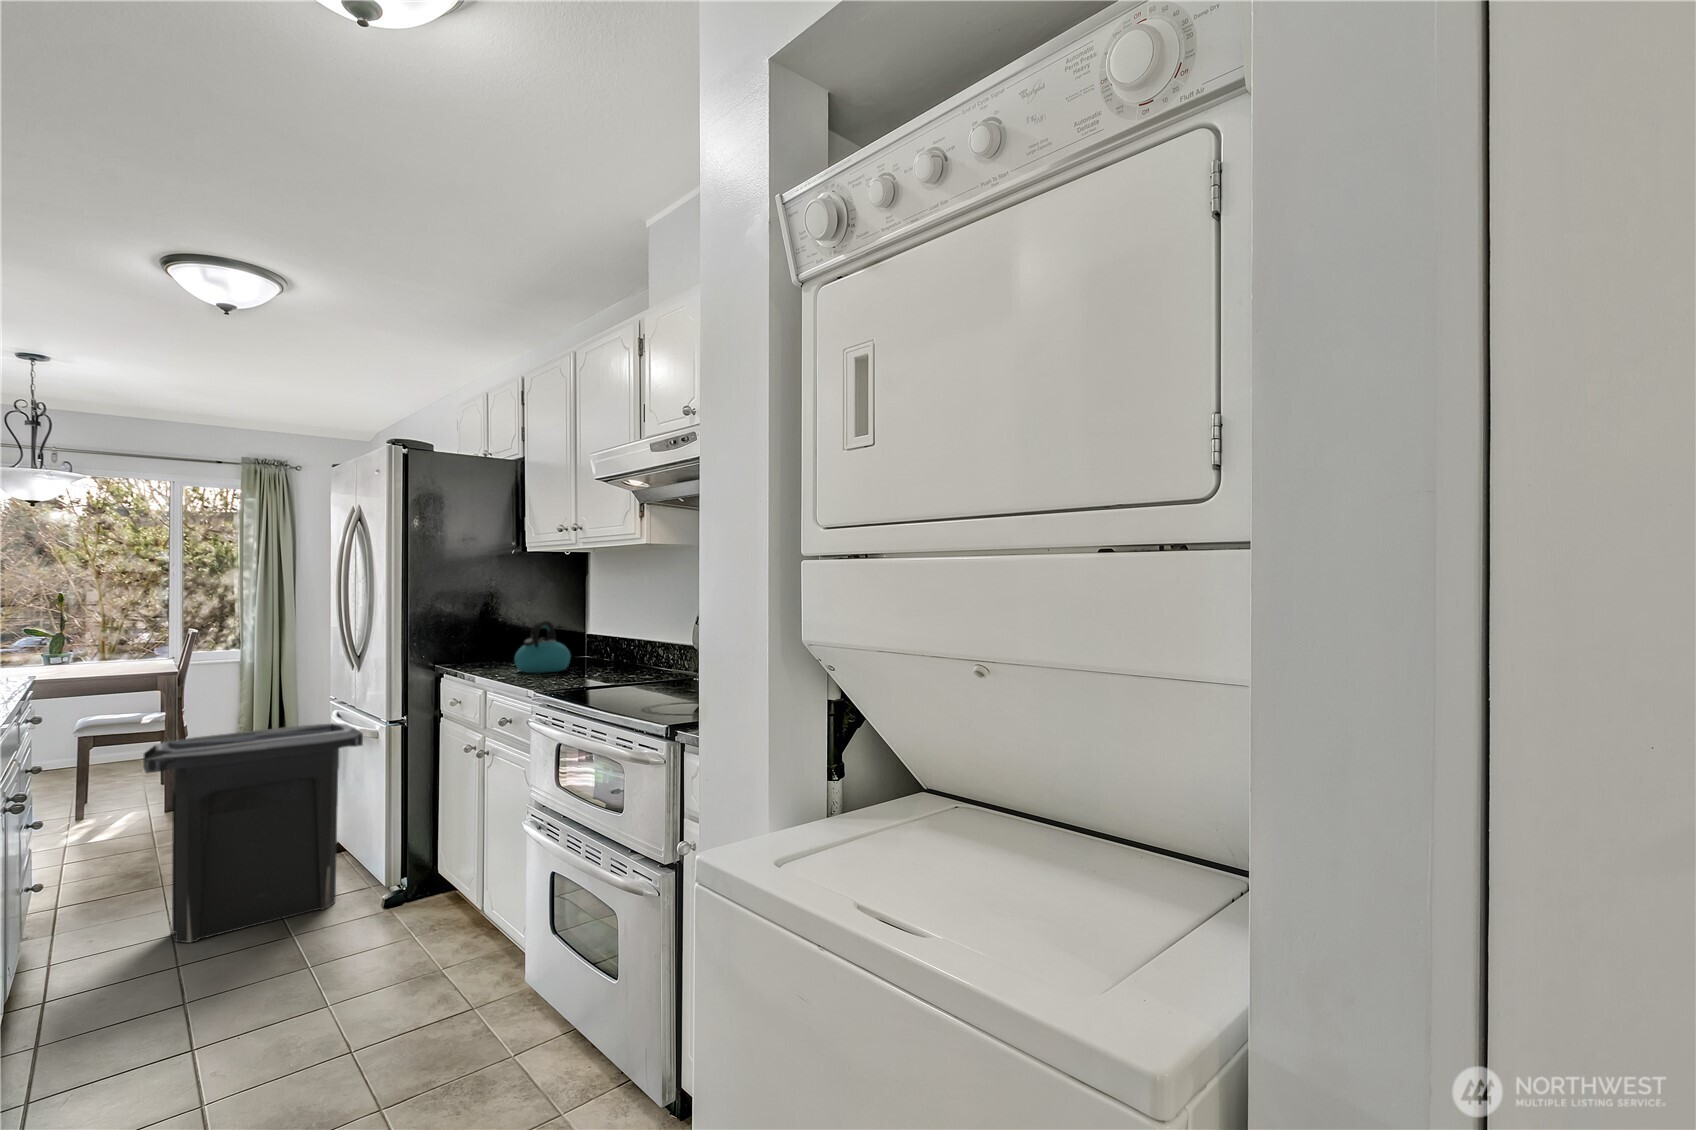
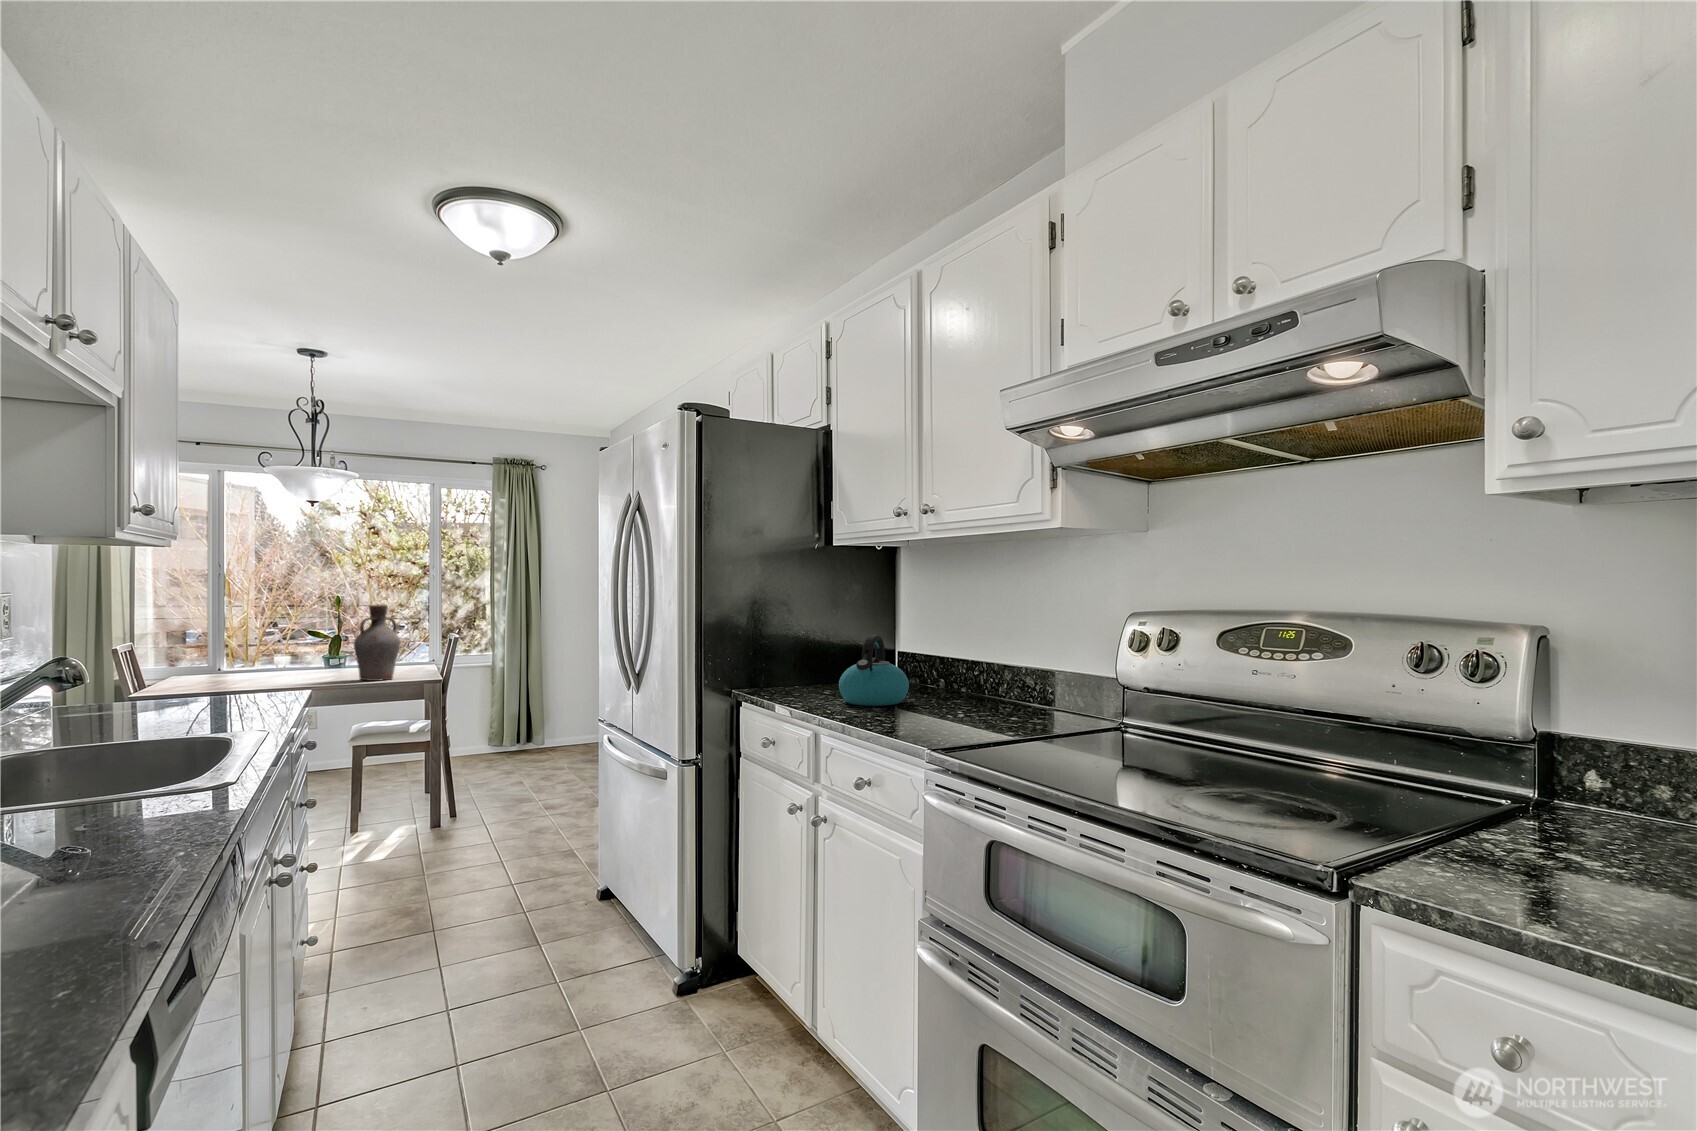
vase: none [80,602,133,674] -> present [354,604,401,681]
trash can: present [143,723,363,943] -> none [418,755,649,1027]

